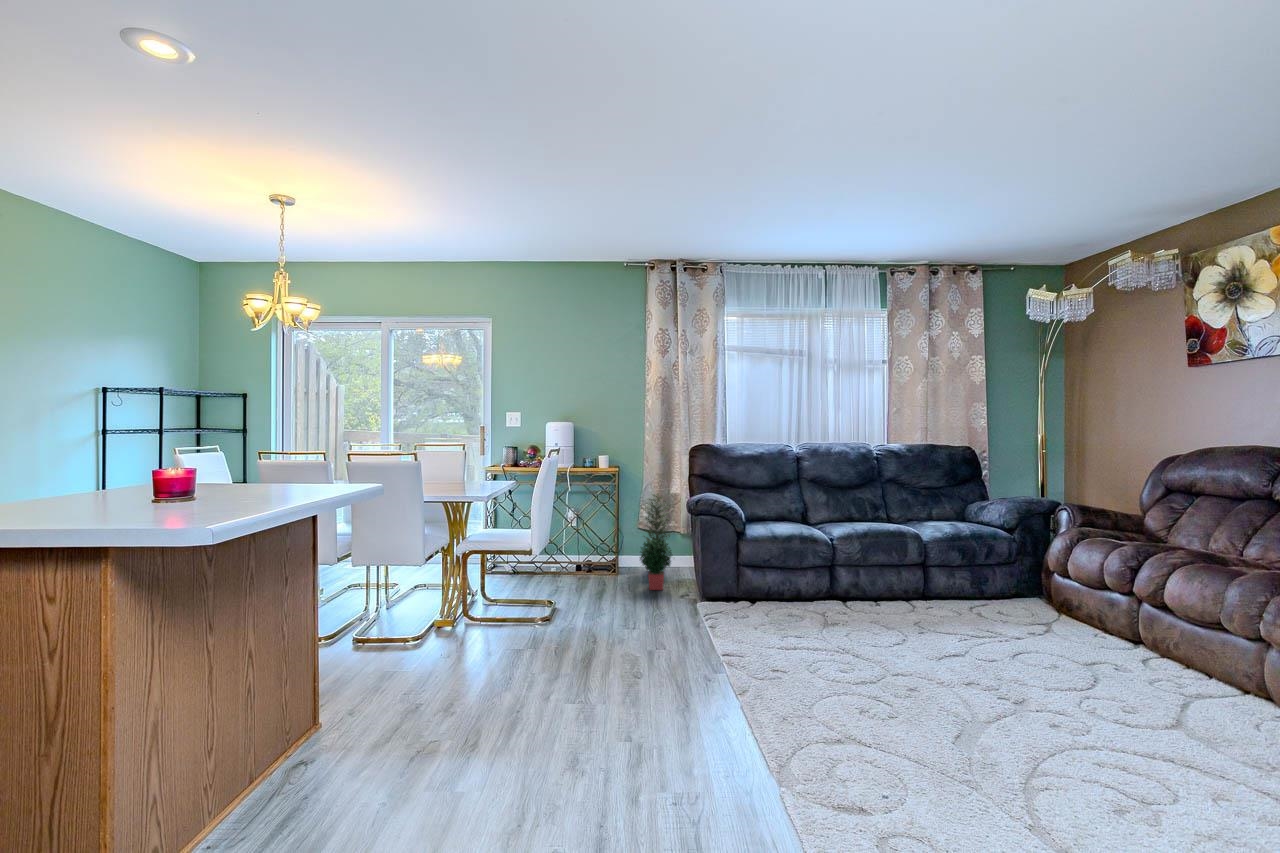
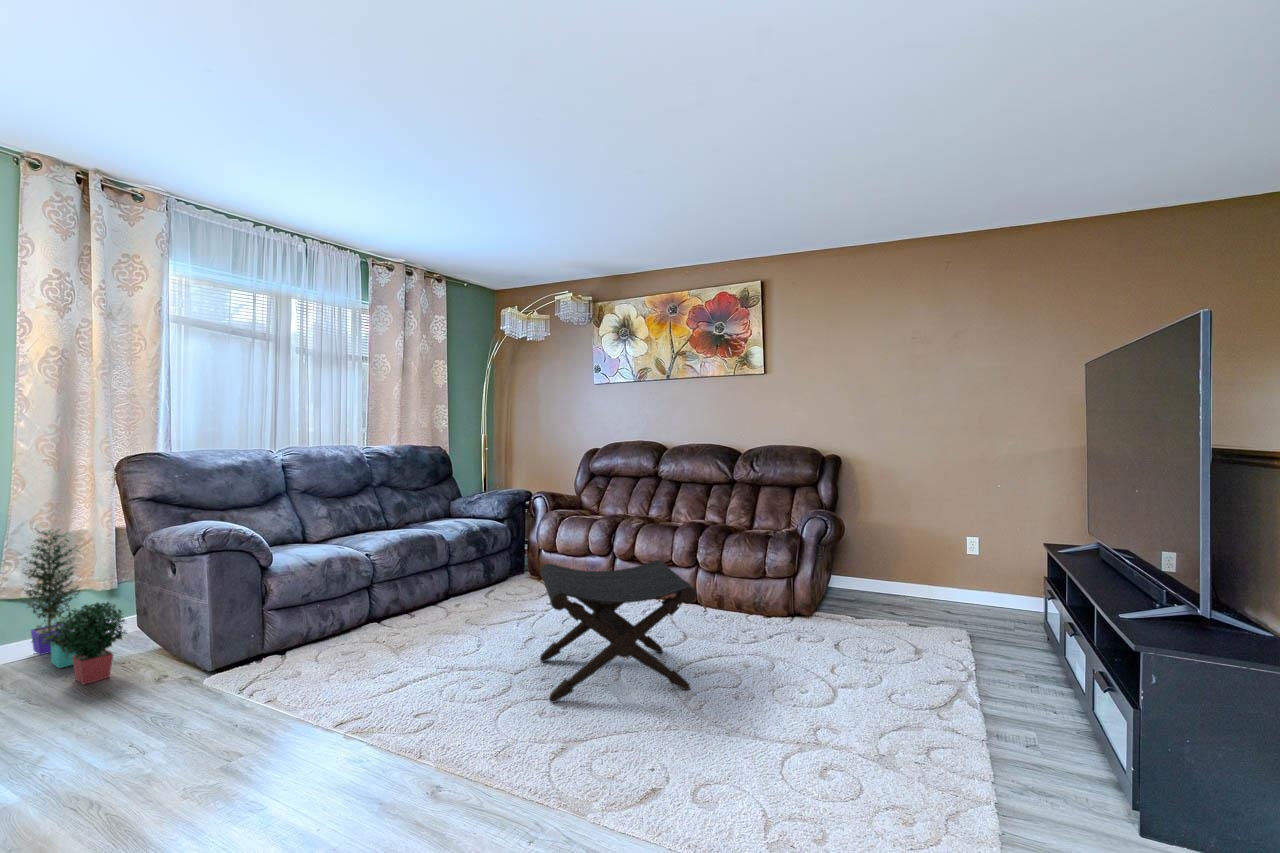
footstool: none [890,563,1112,753] -> present [540,560,696,702]

